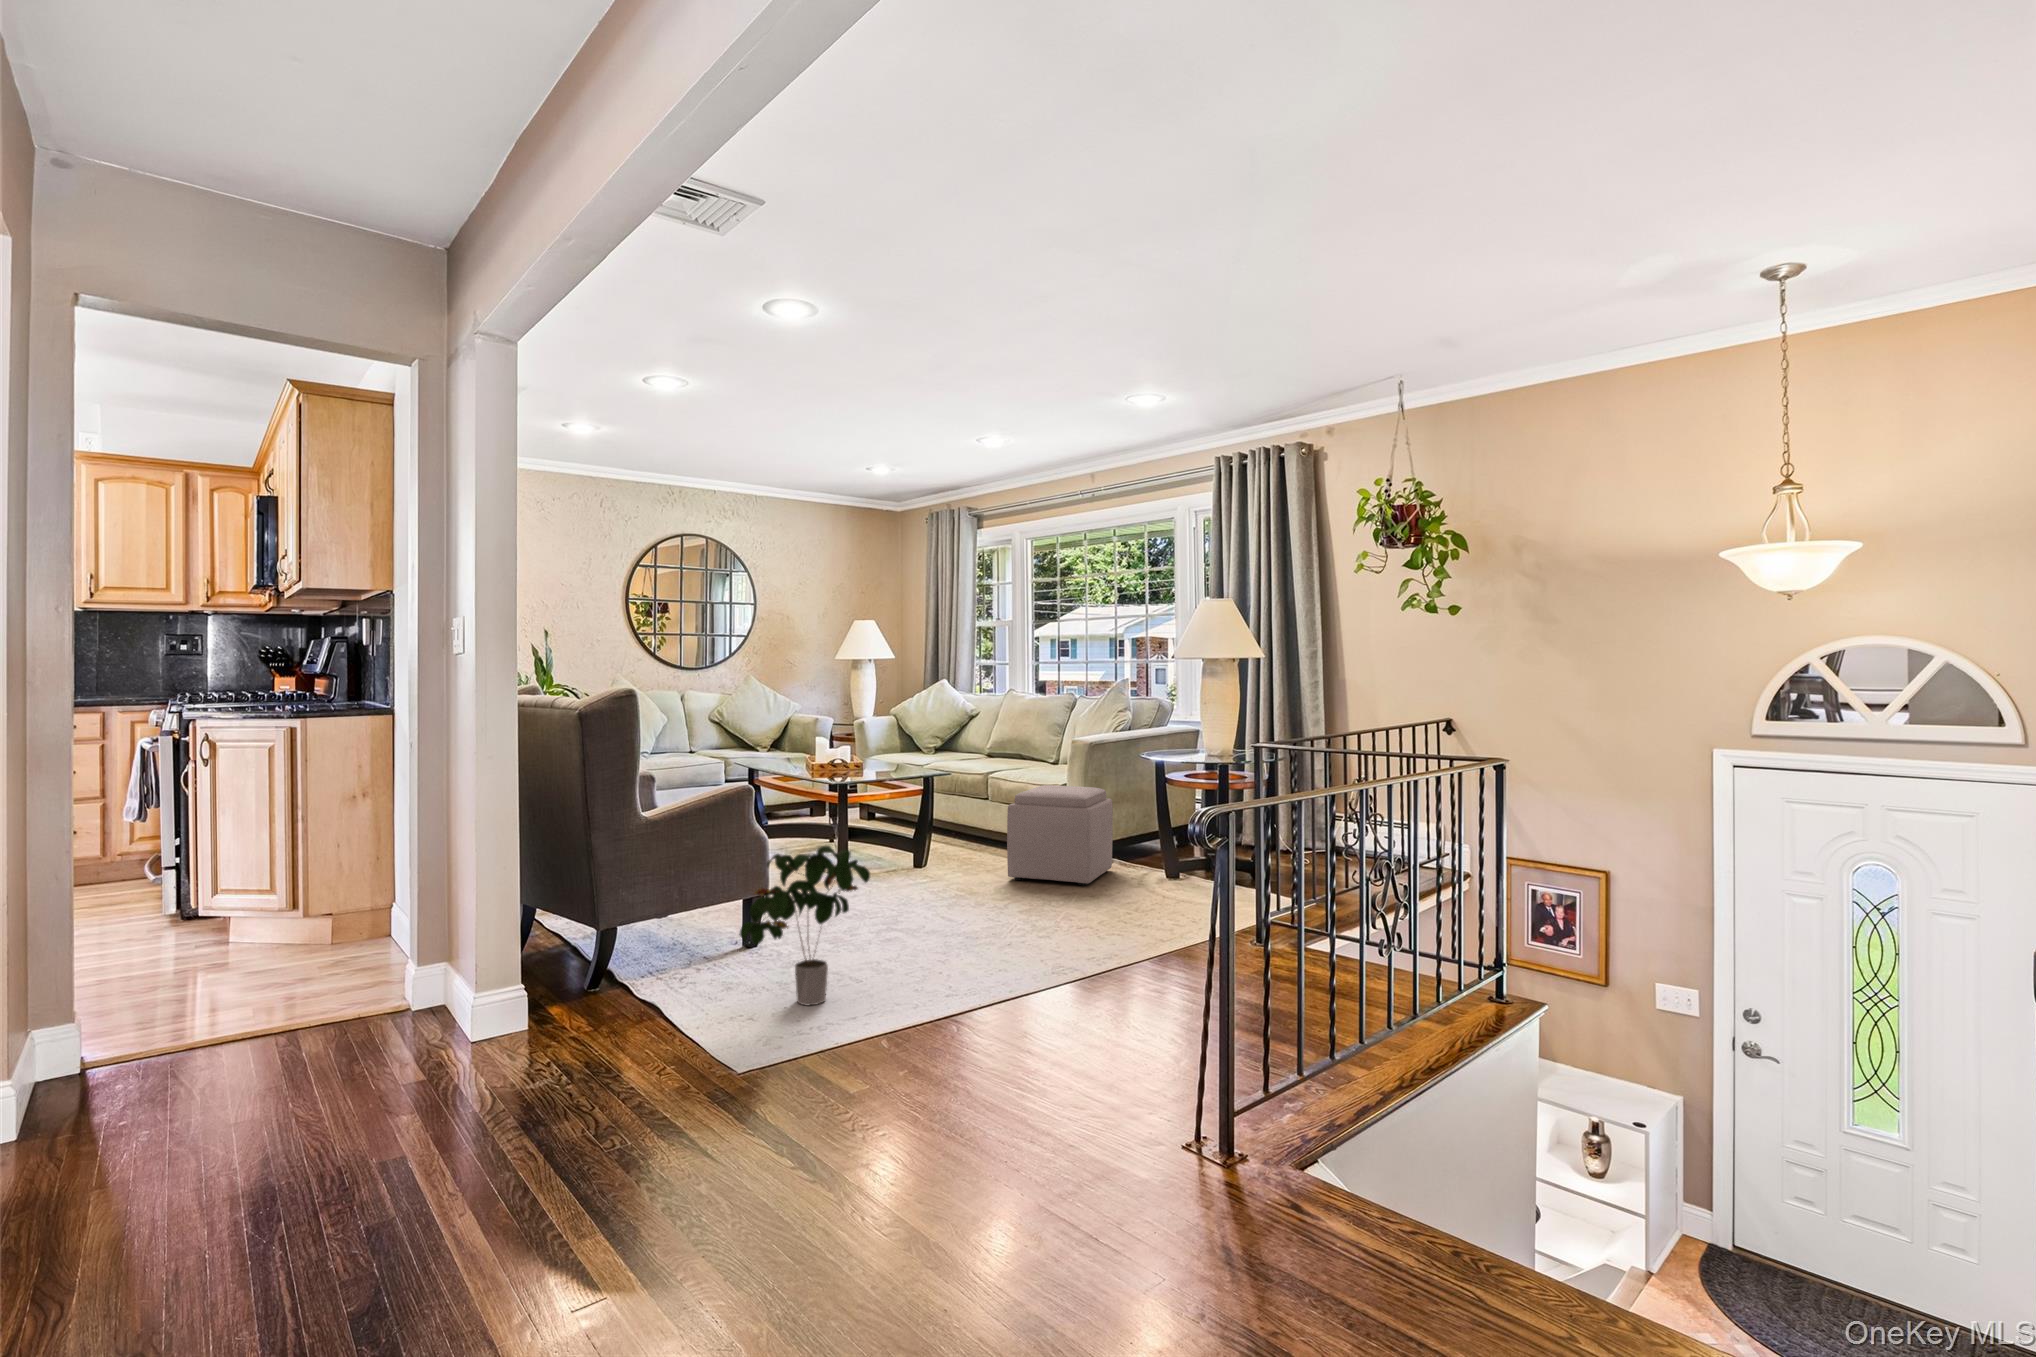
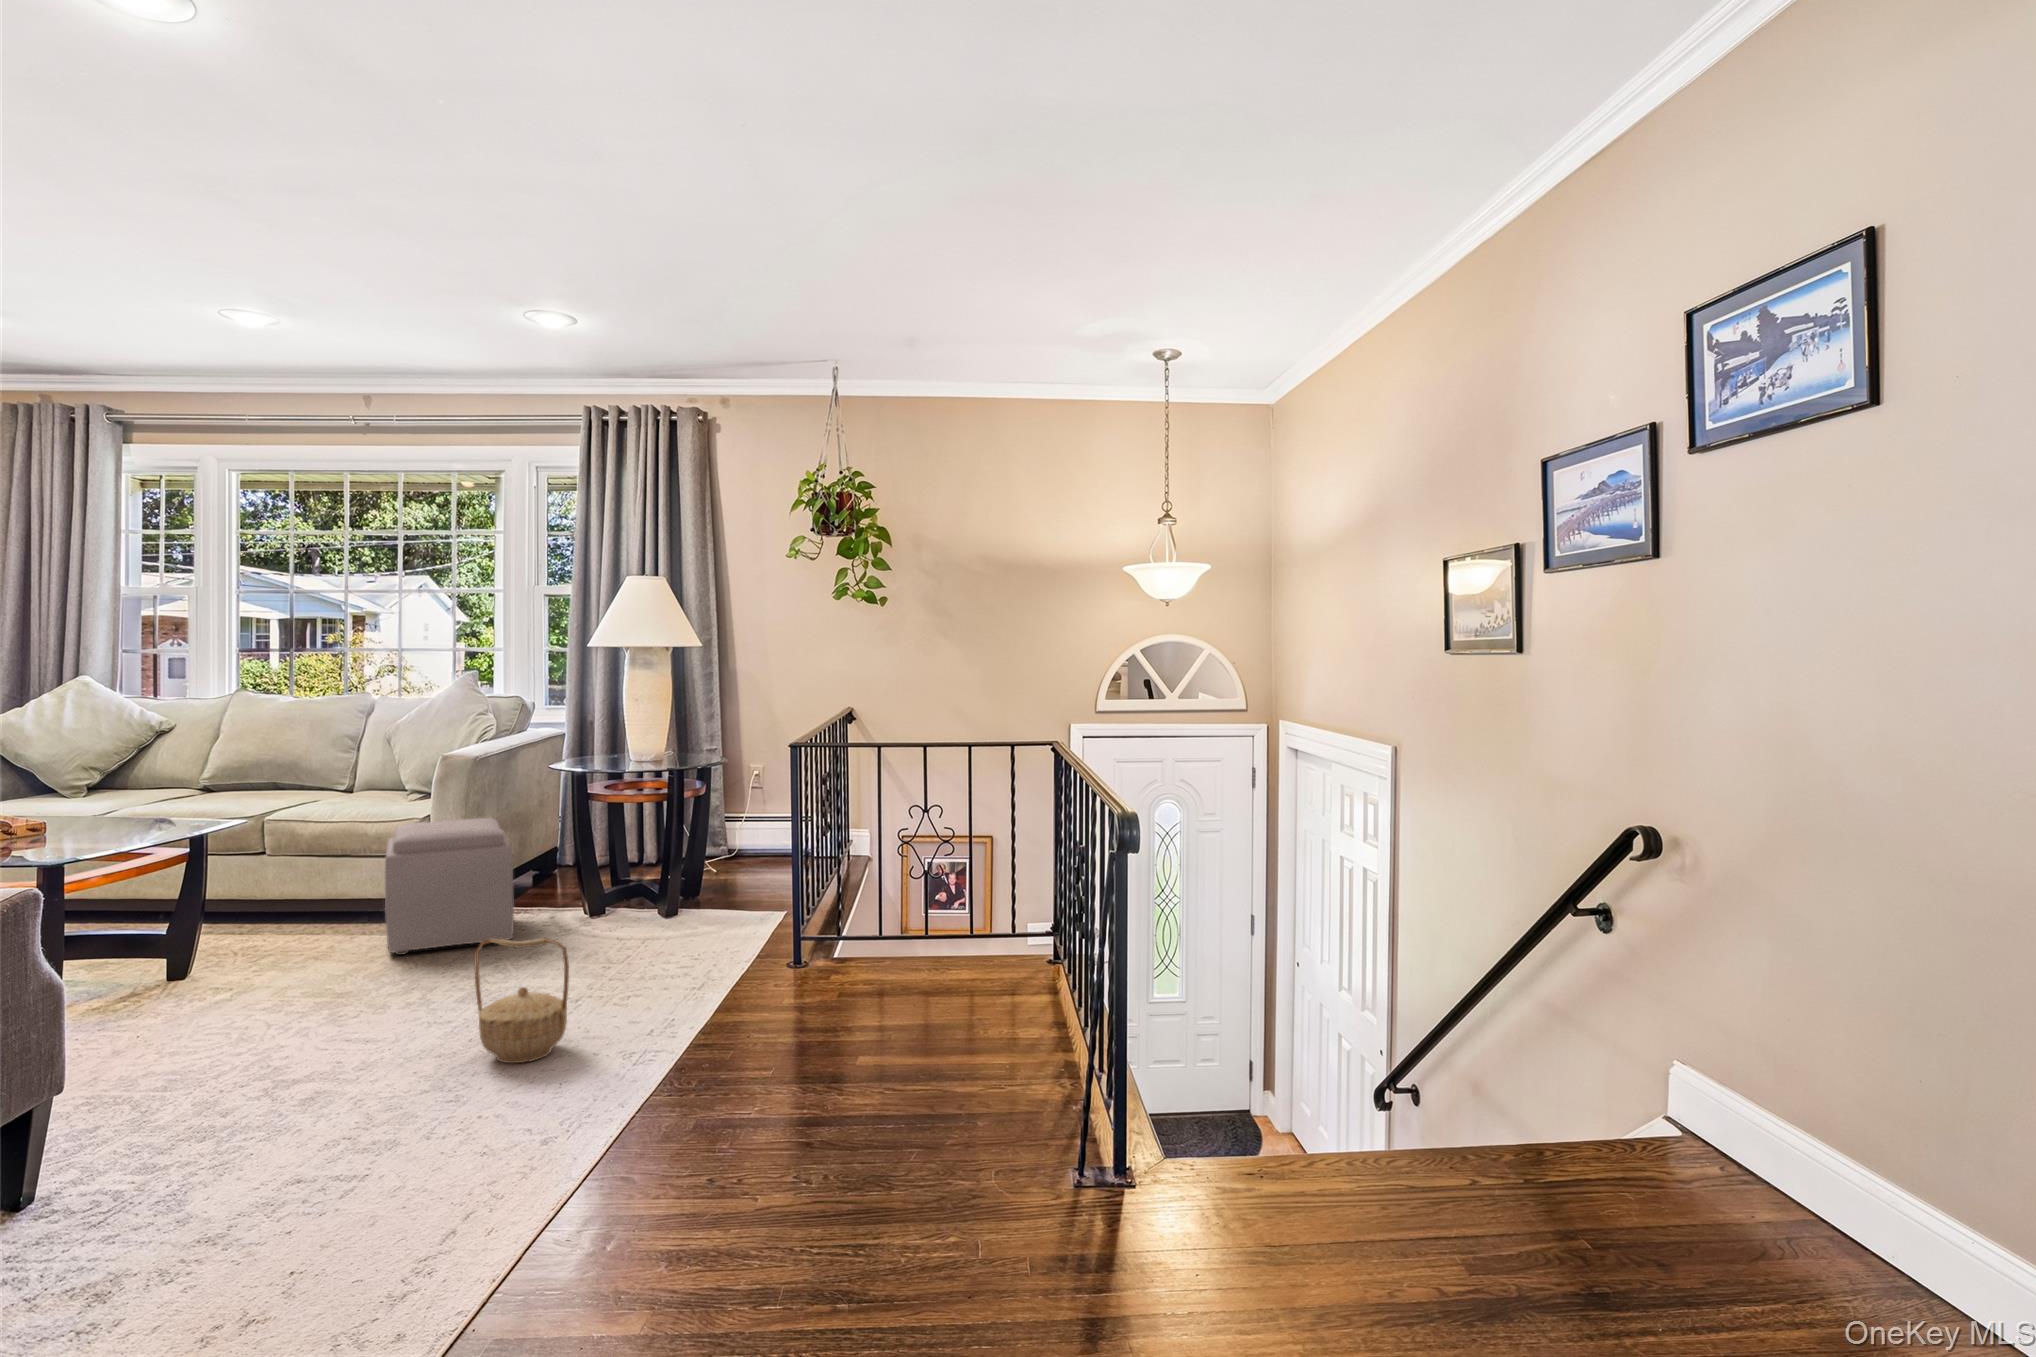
potted plant: present [739,846,870,1006] -> none [320,947,450,1174]
basket: none [943,863,1007,964] -> present [474,938,569,1063]

